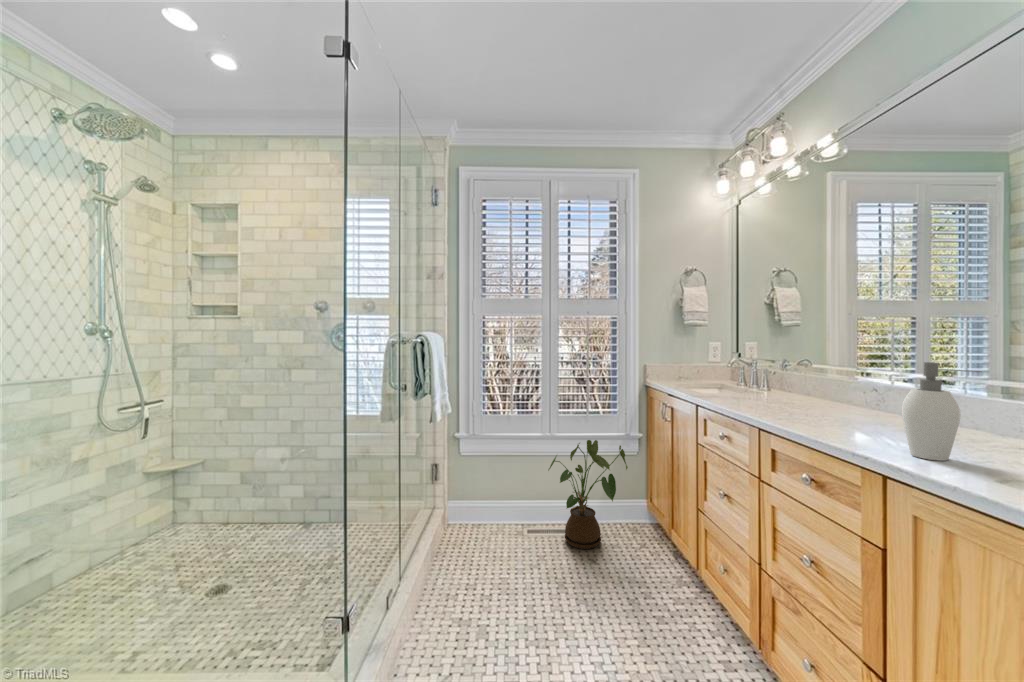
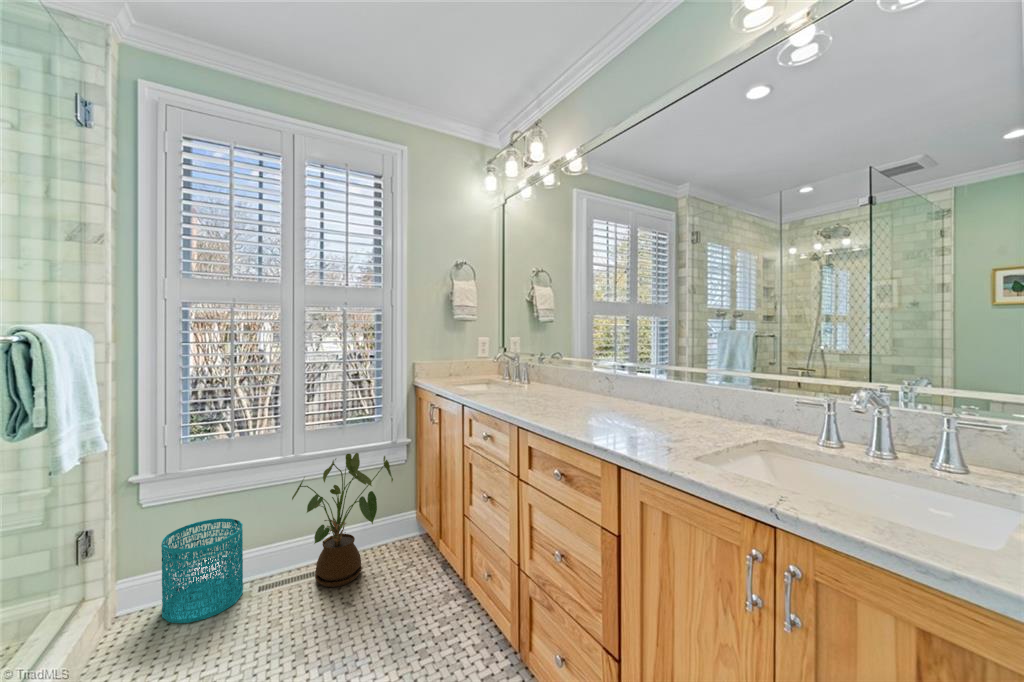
soap dispenser: present [902,362,982,461] -> none [631,353,686,443]
wastebasket: none [466,476,514,547] -> present [161,518,243,623]

